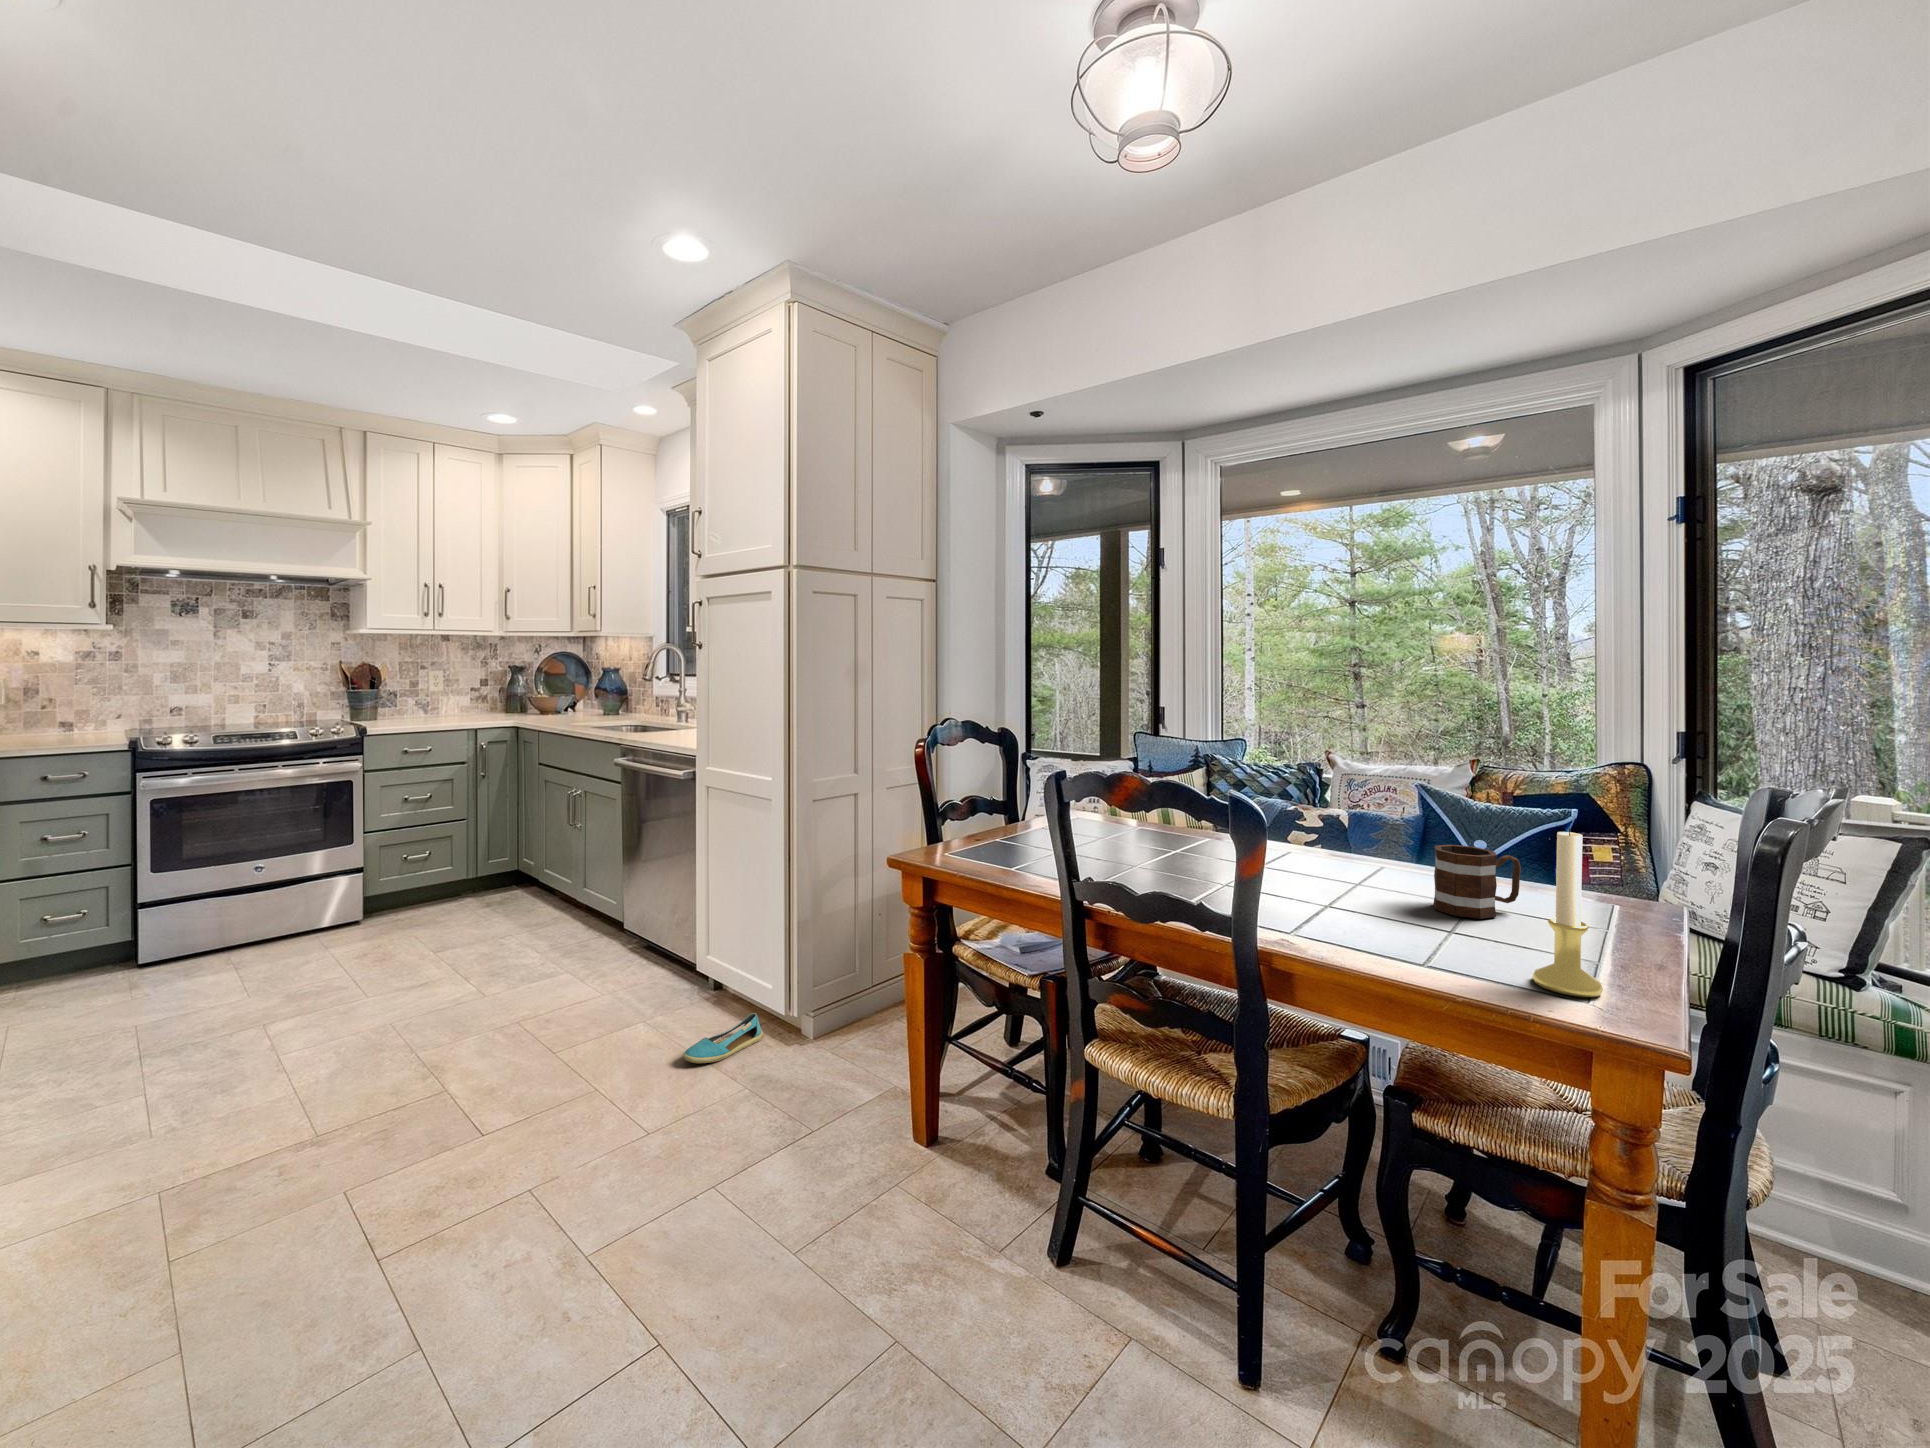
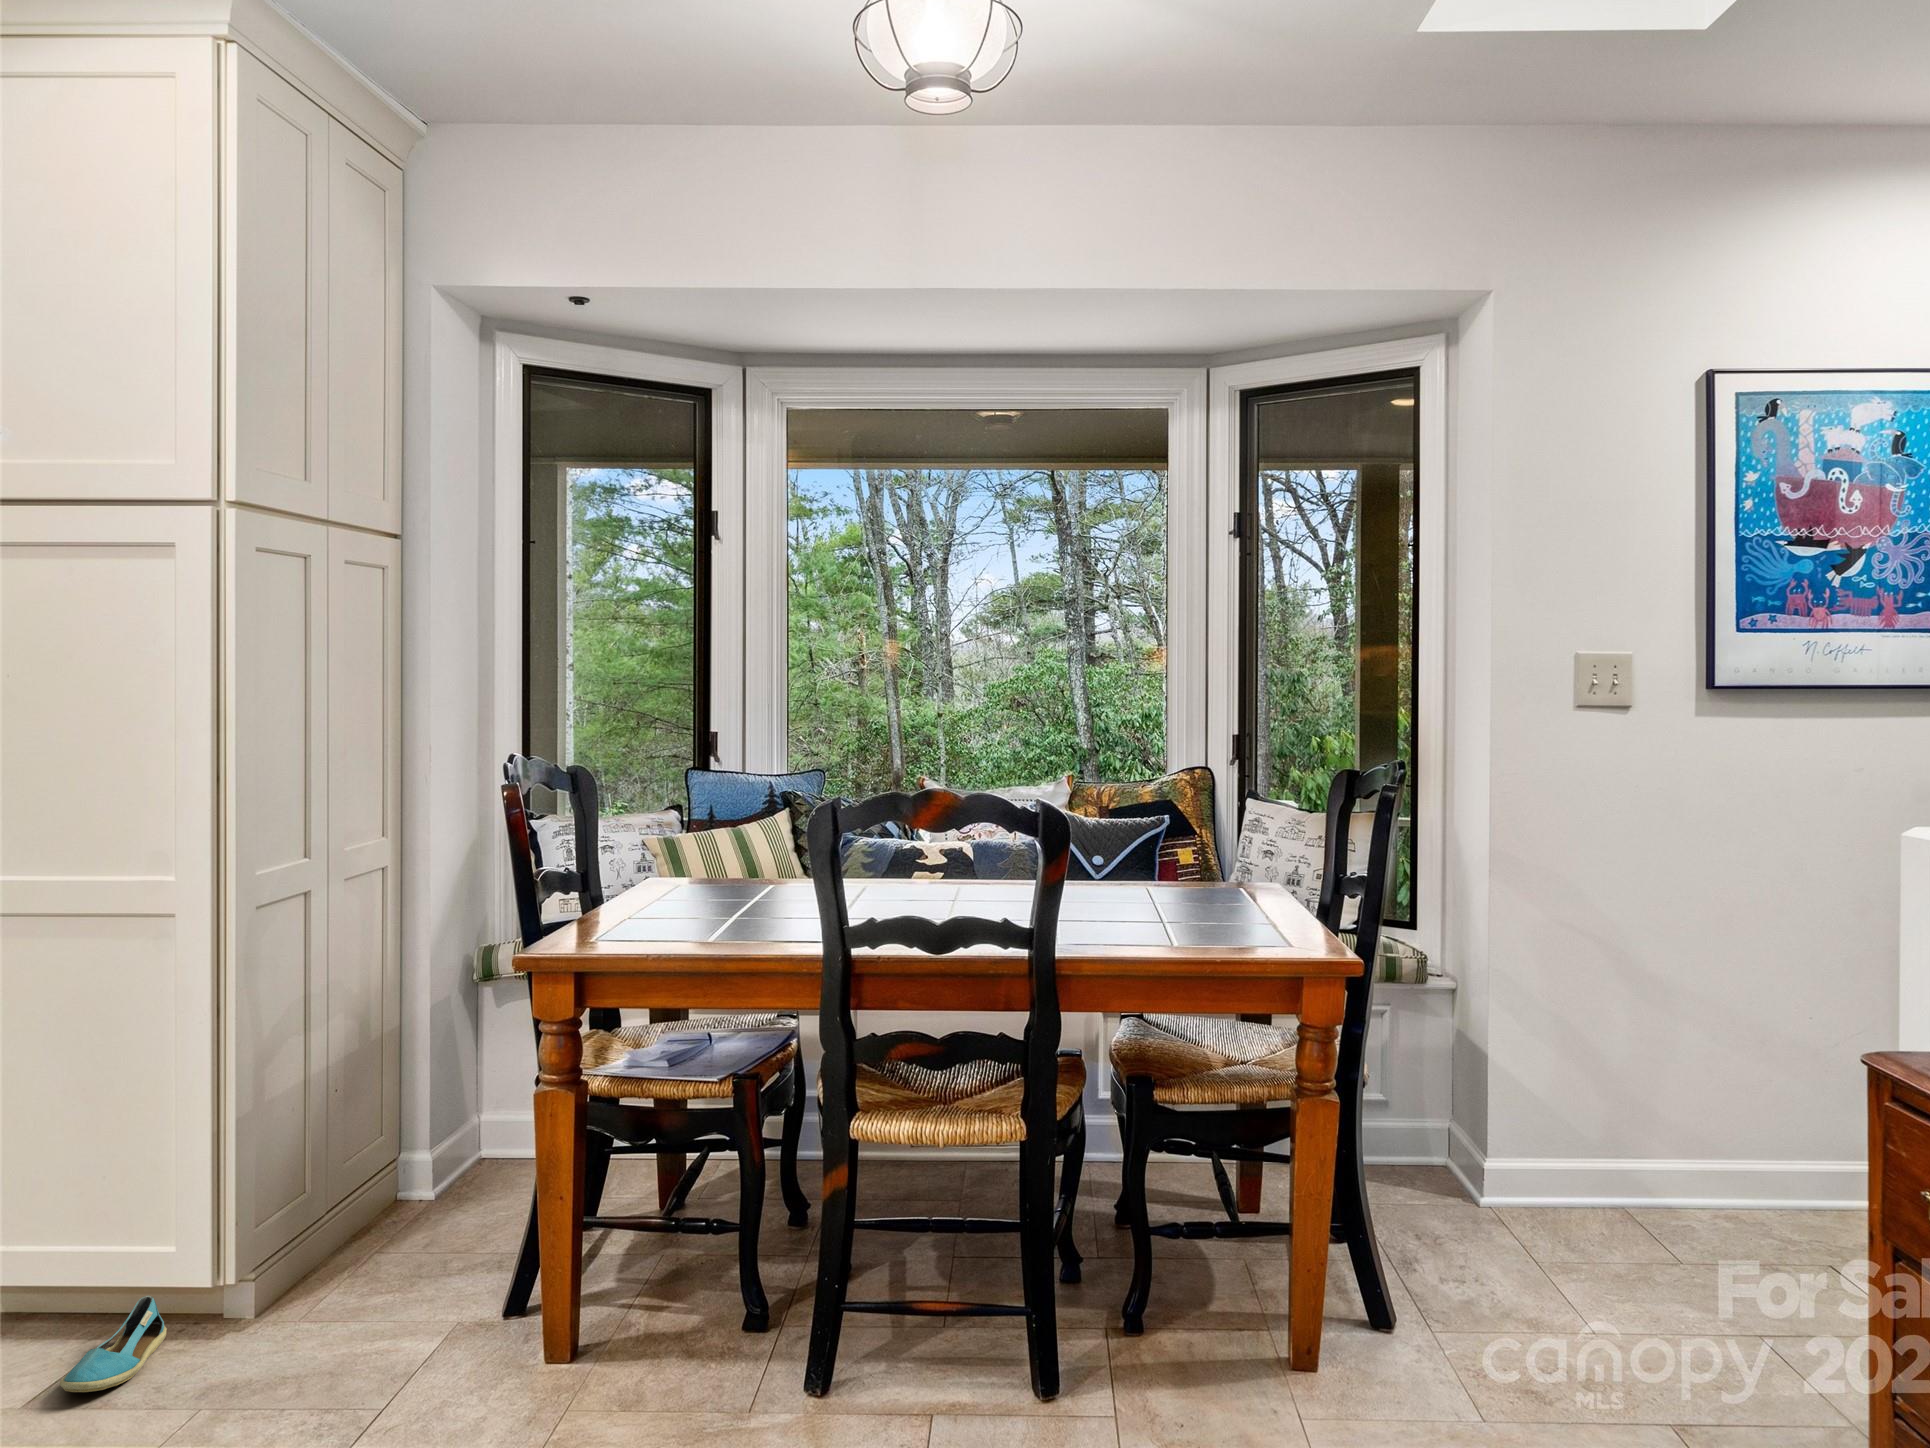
candle holder: present [1533,828,1603,997] -> none [1242,814,1288,949]
mug: present [1433,845,1521,919] -> none [1125,851,1188,916]

